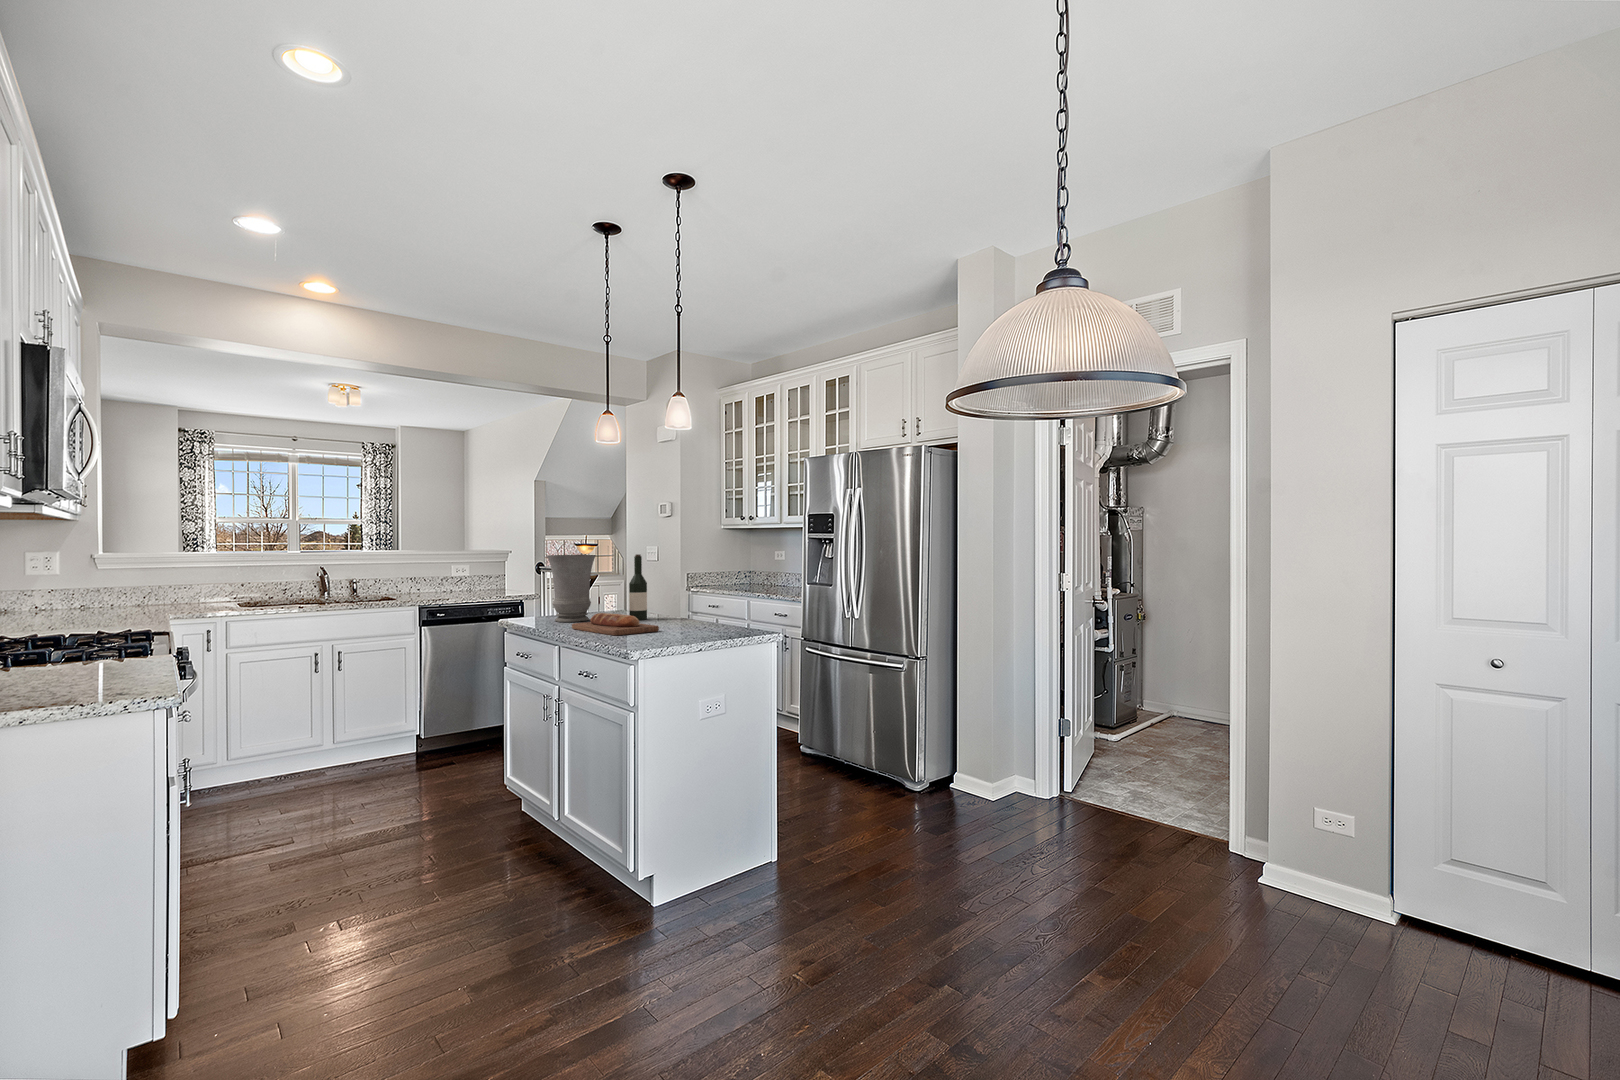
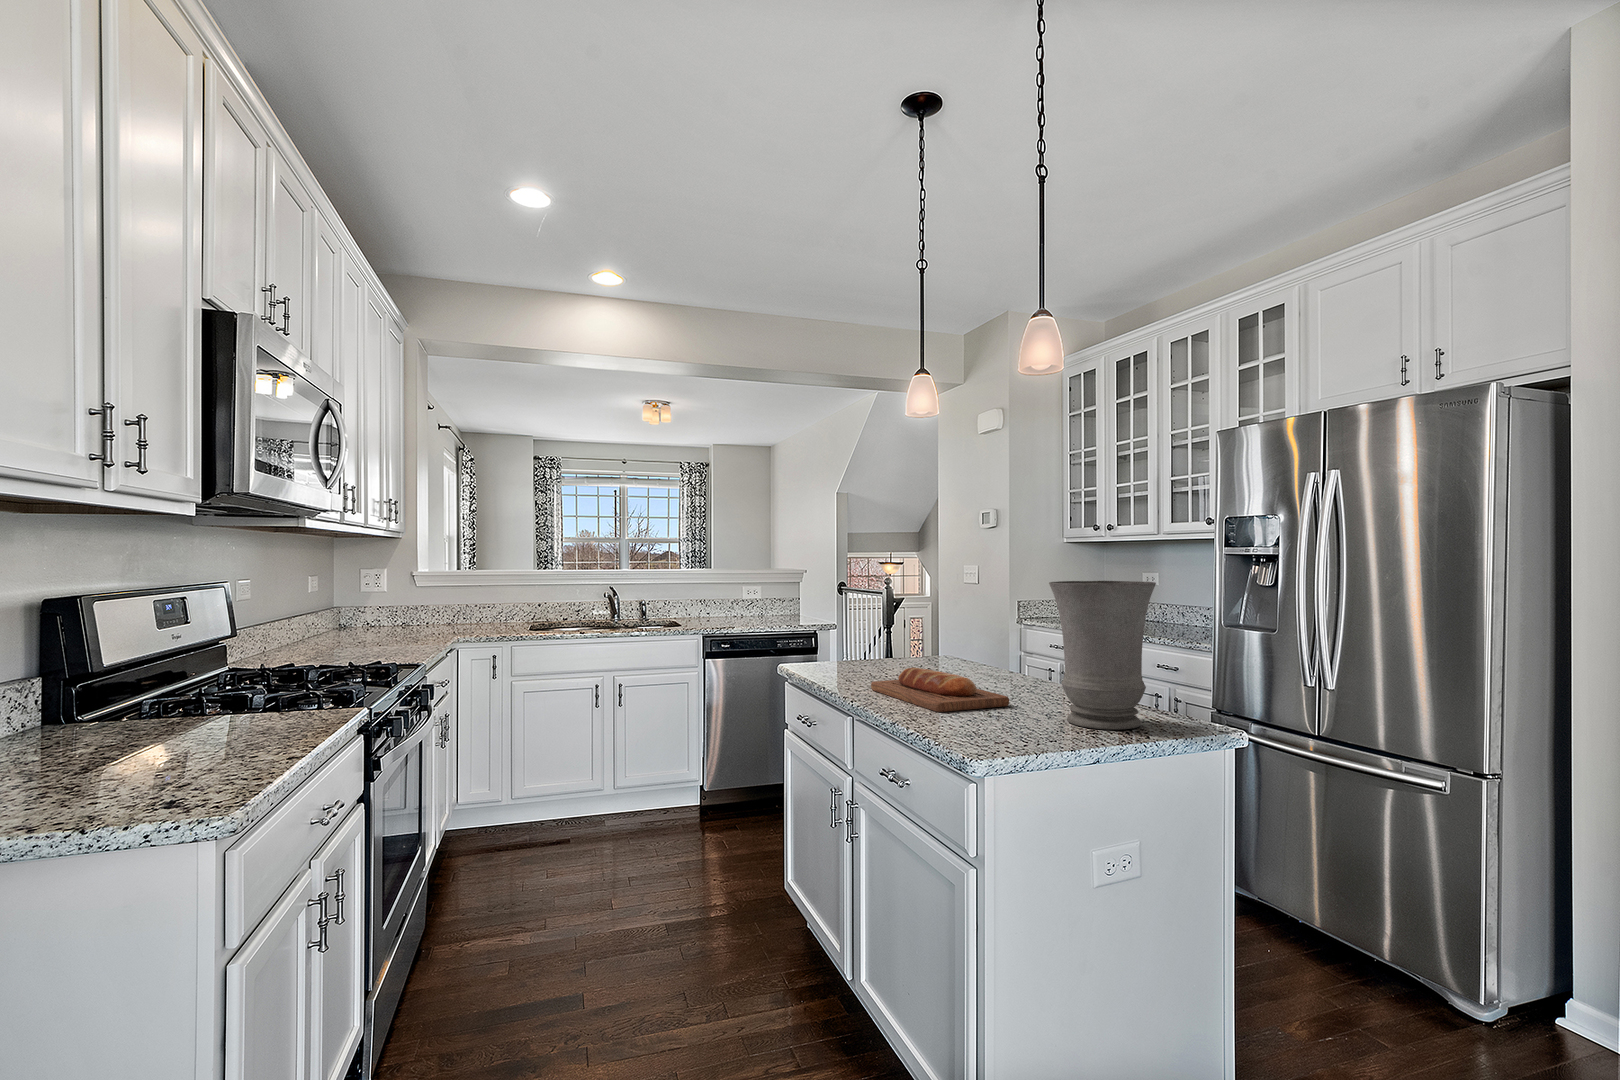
vase: present [547,554,596,622] -> present [1049,581,1156,730]
wine bottle: present [629,554,647,620] -> none [955,576,982,675]

